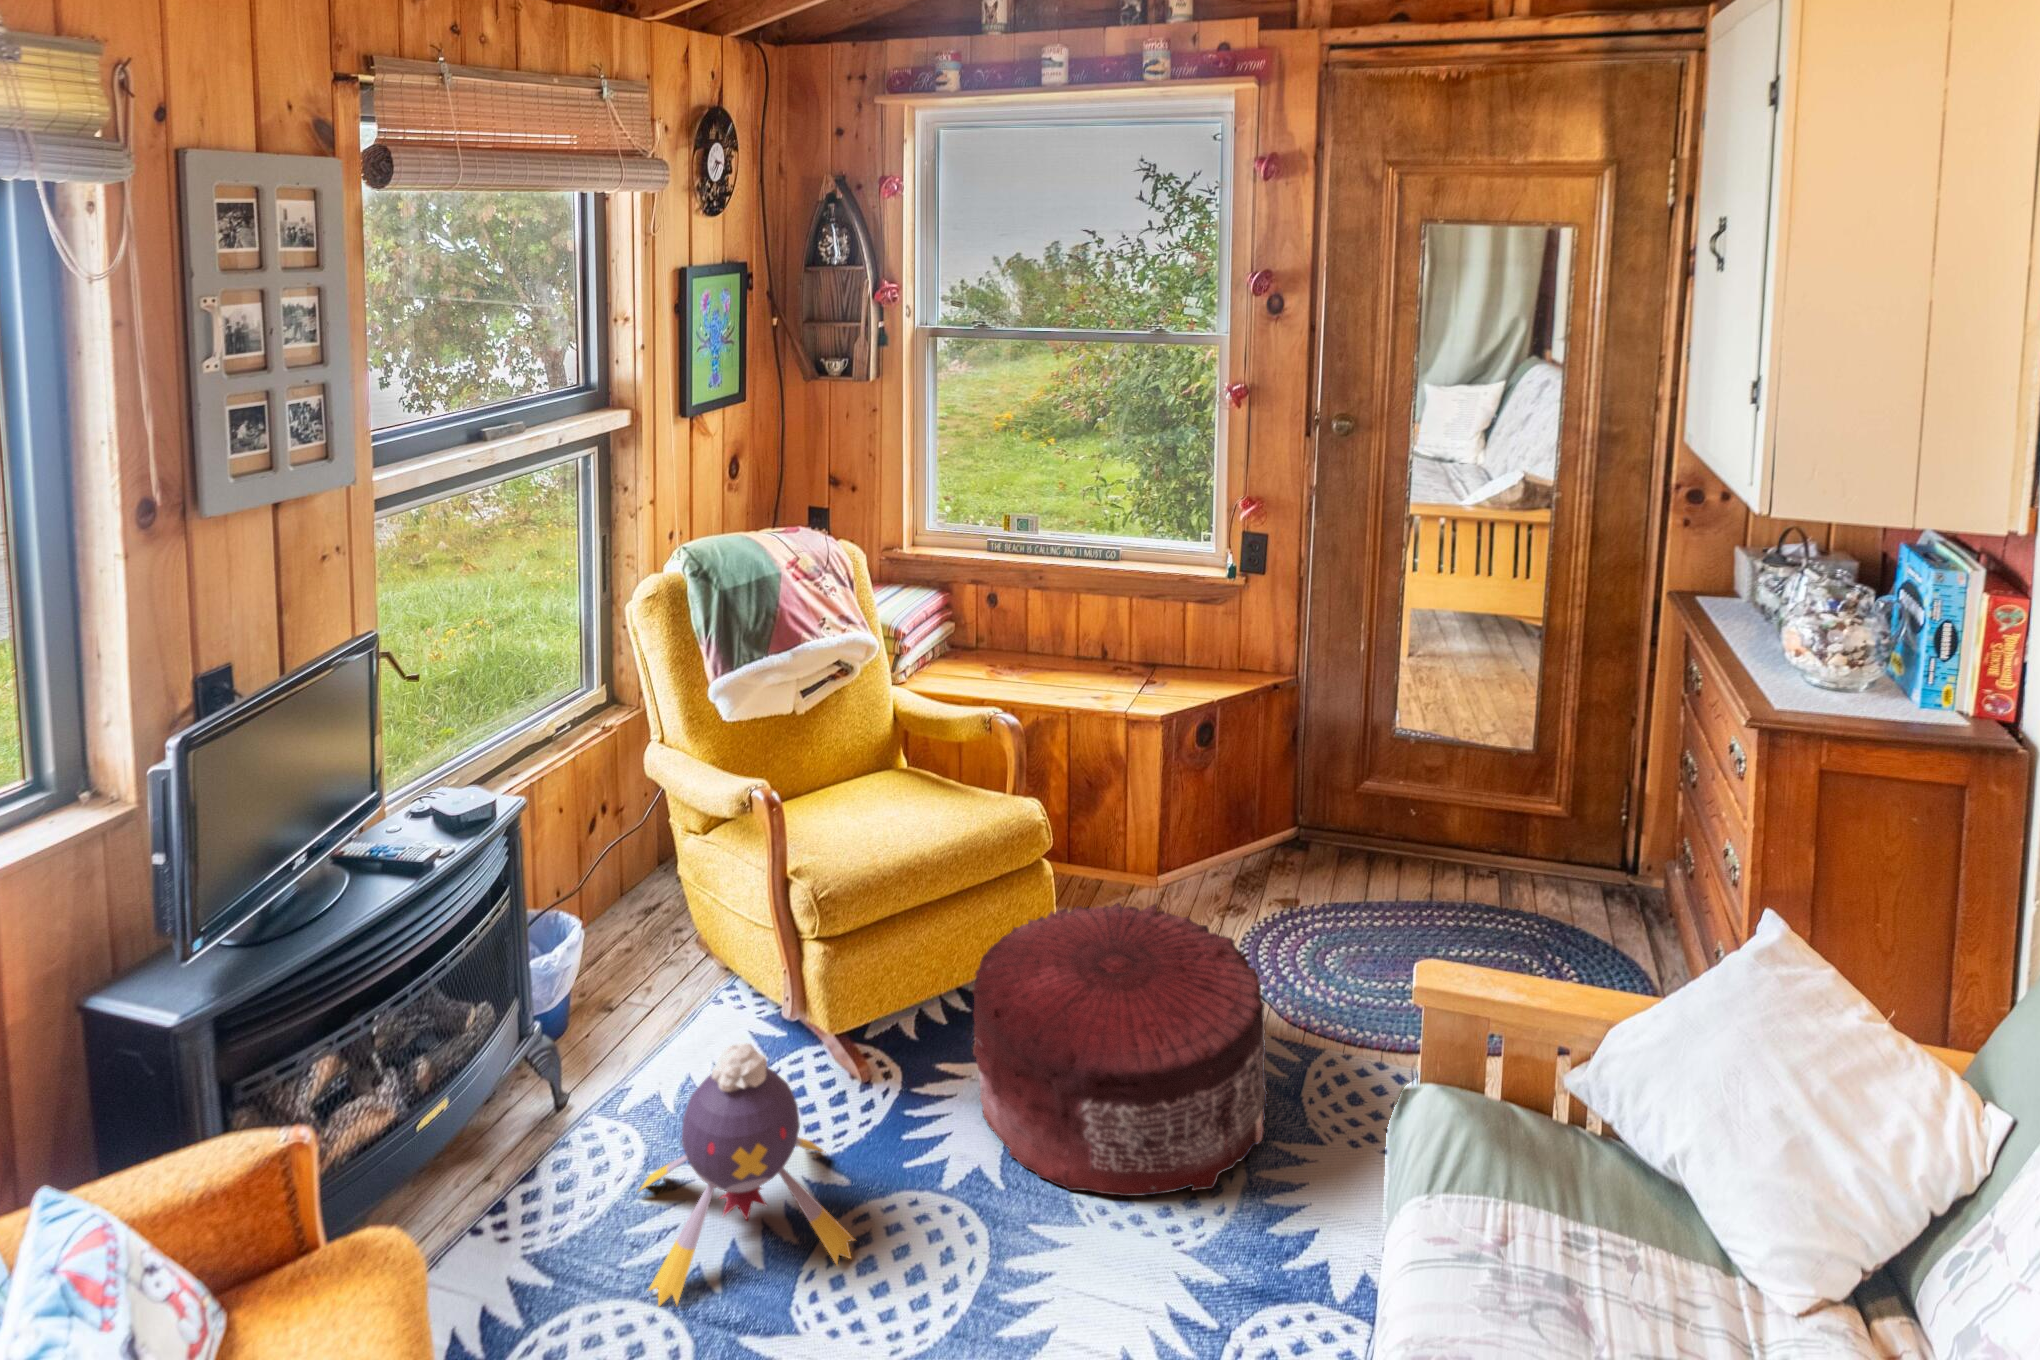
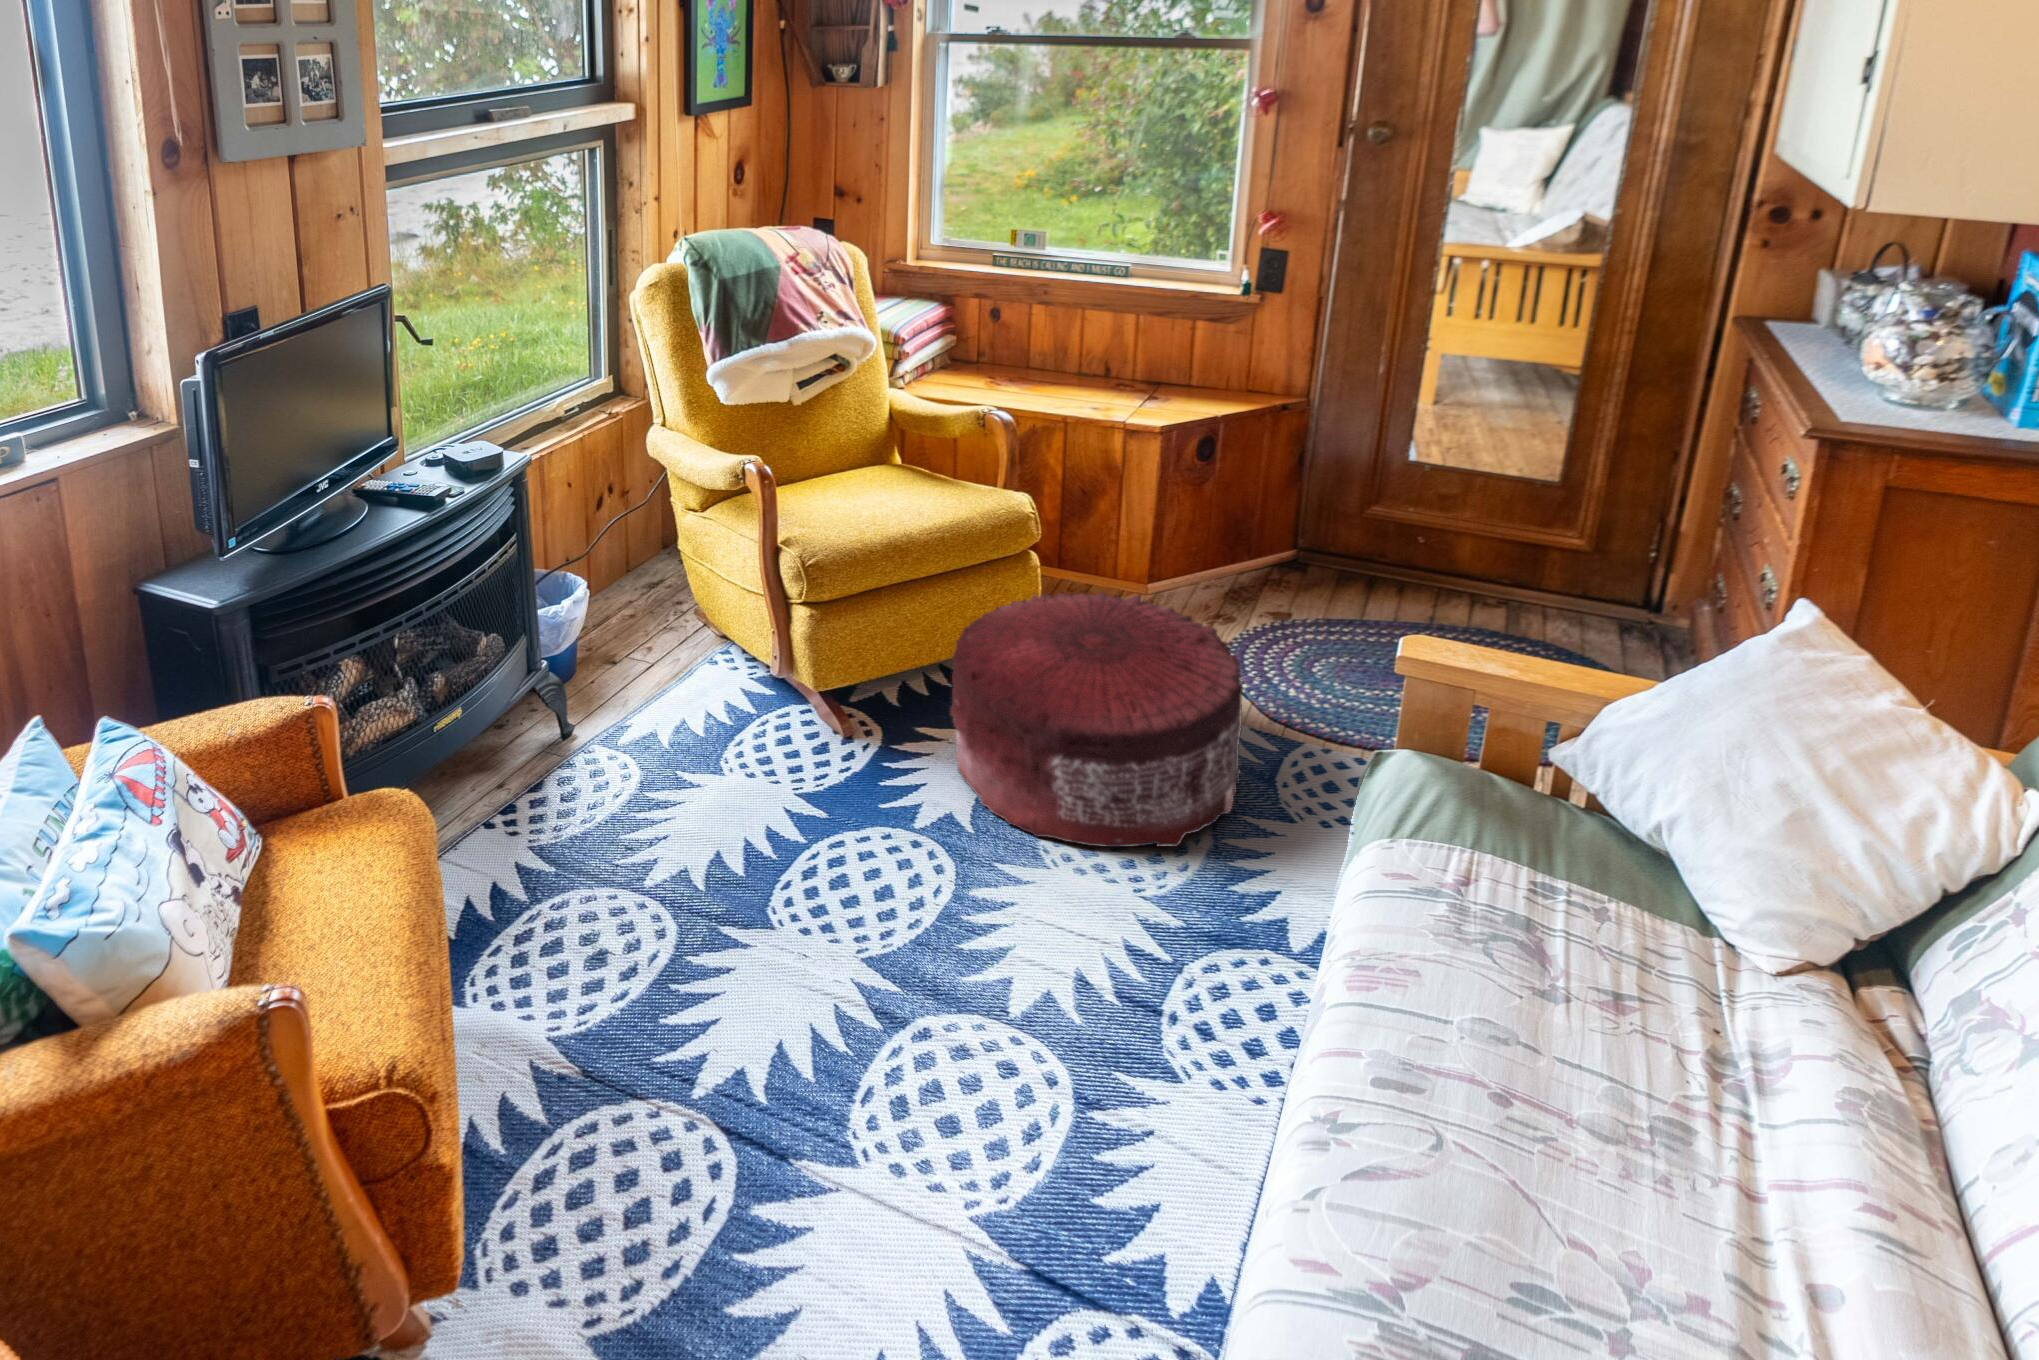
plush toy: present [640,1044,855,1306] -> none [633,680,832,895]

